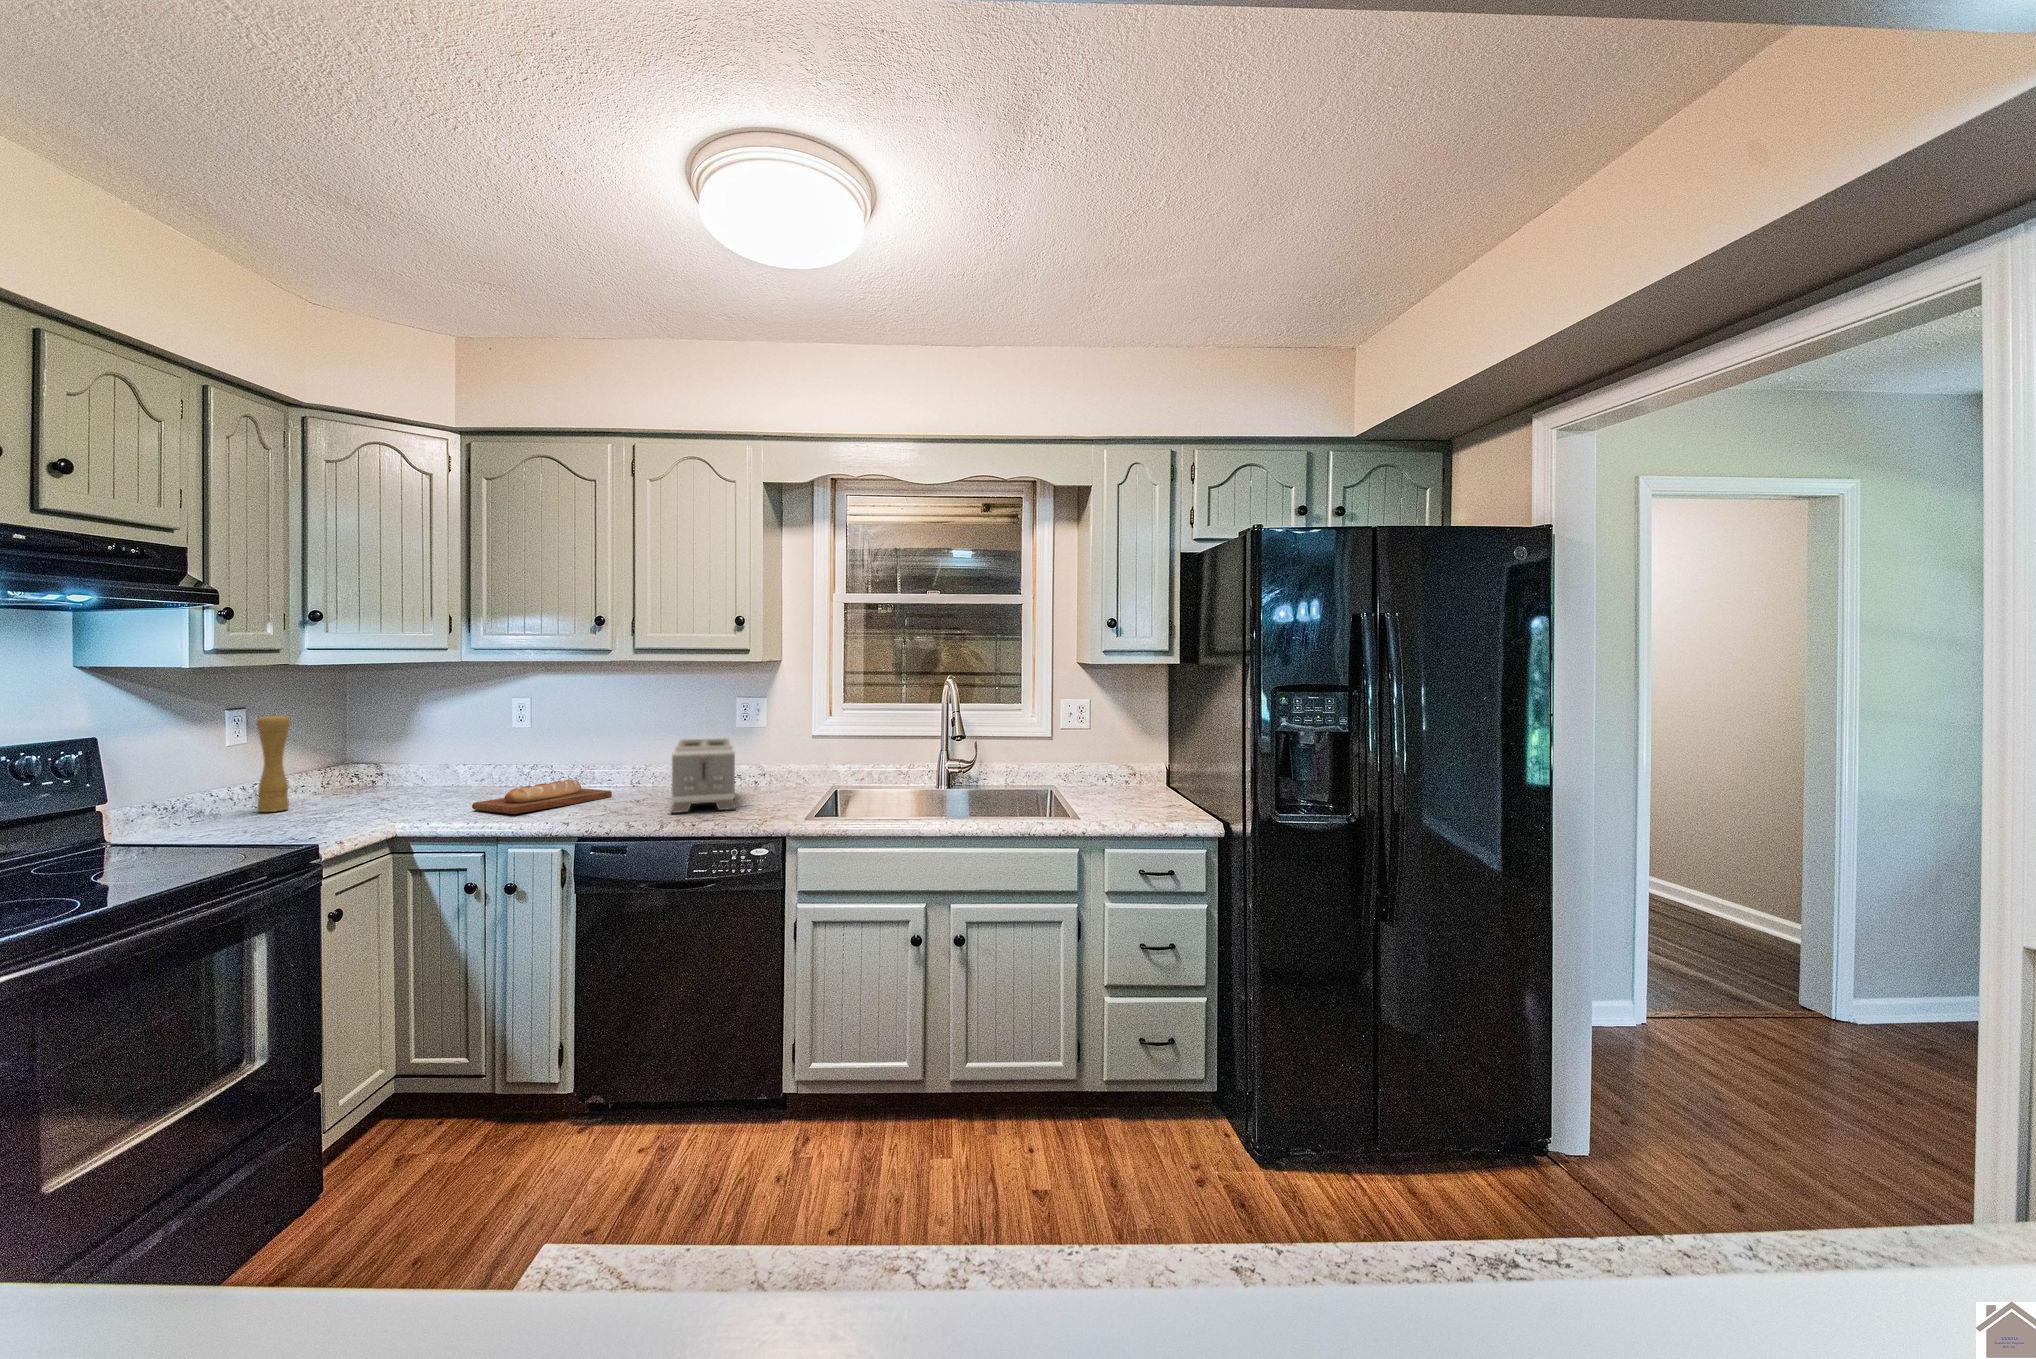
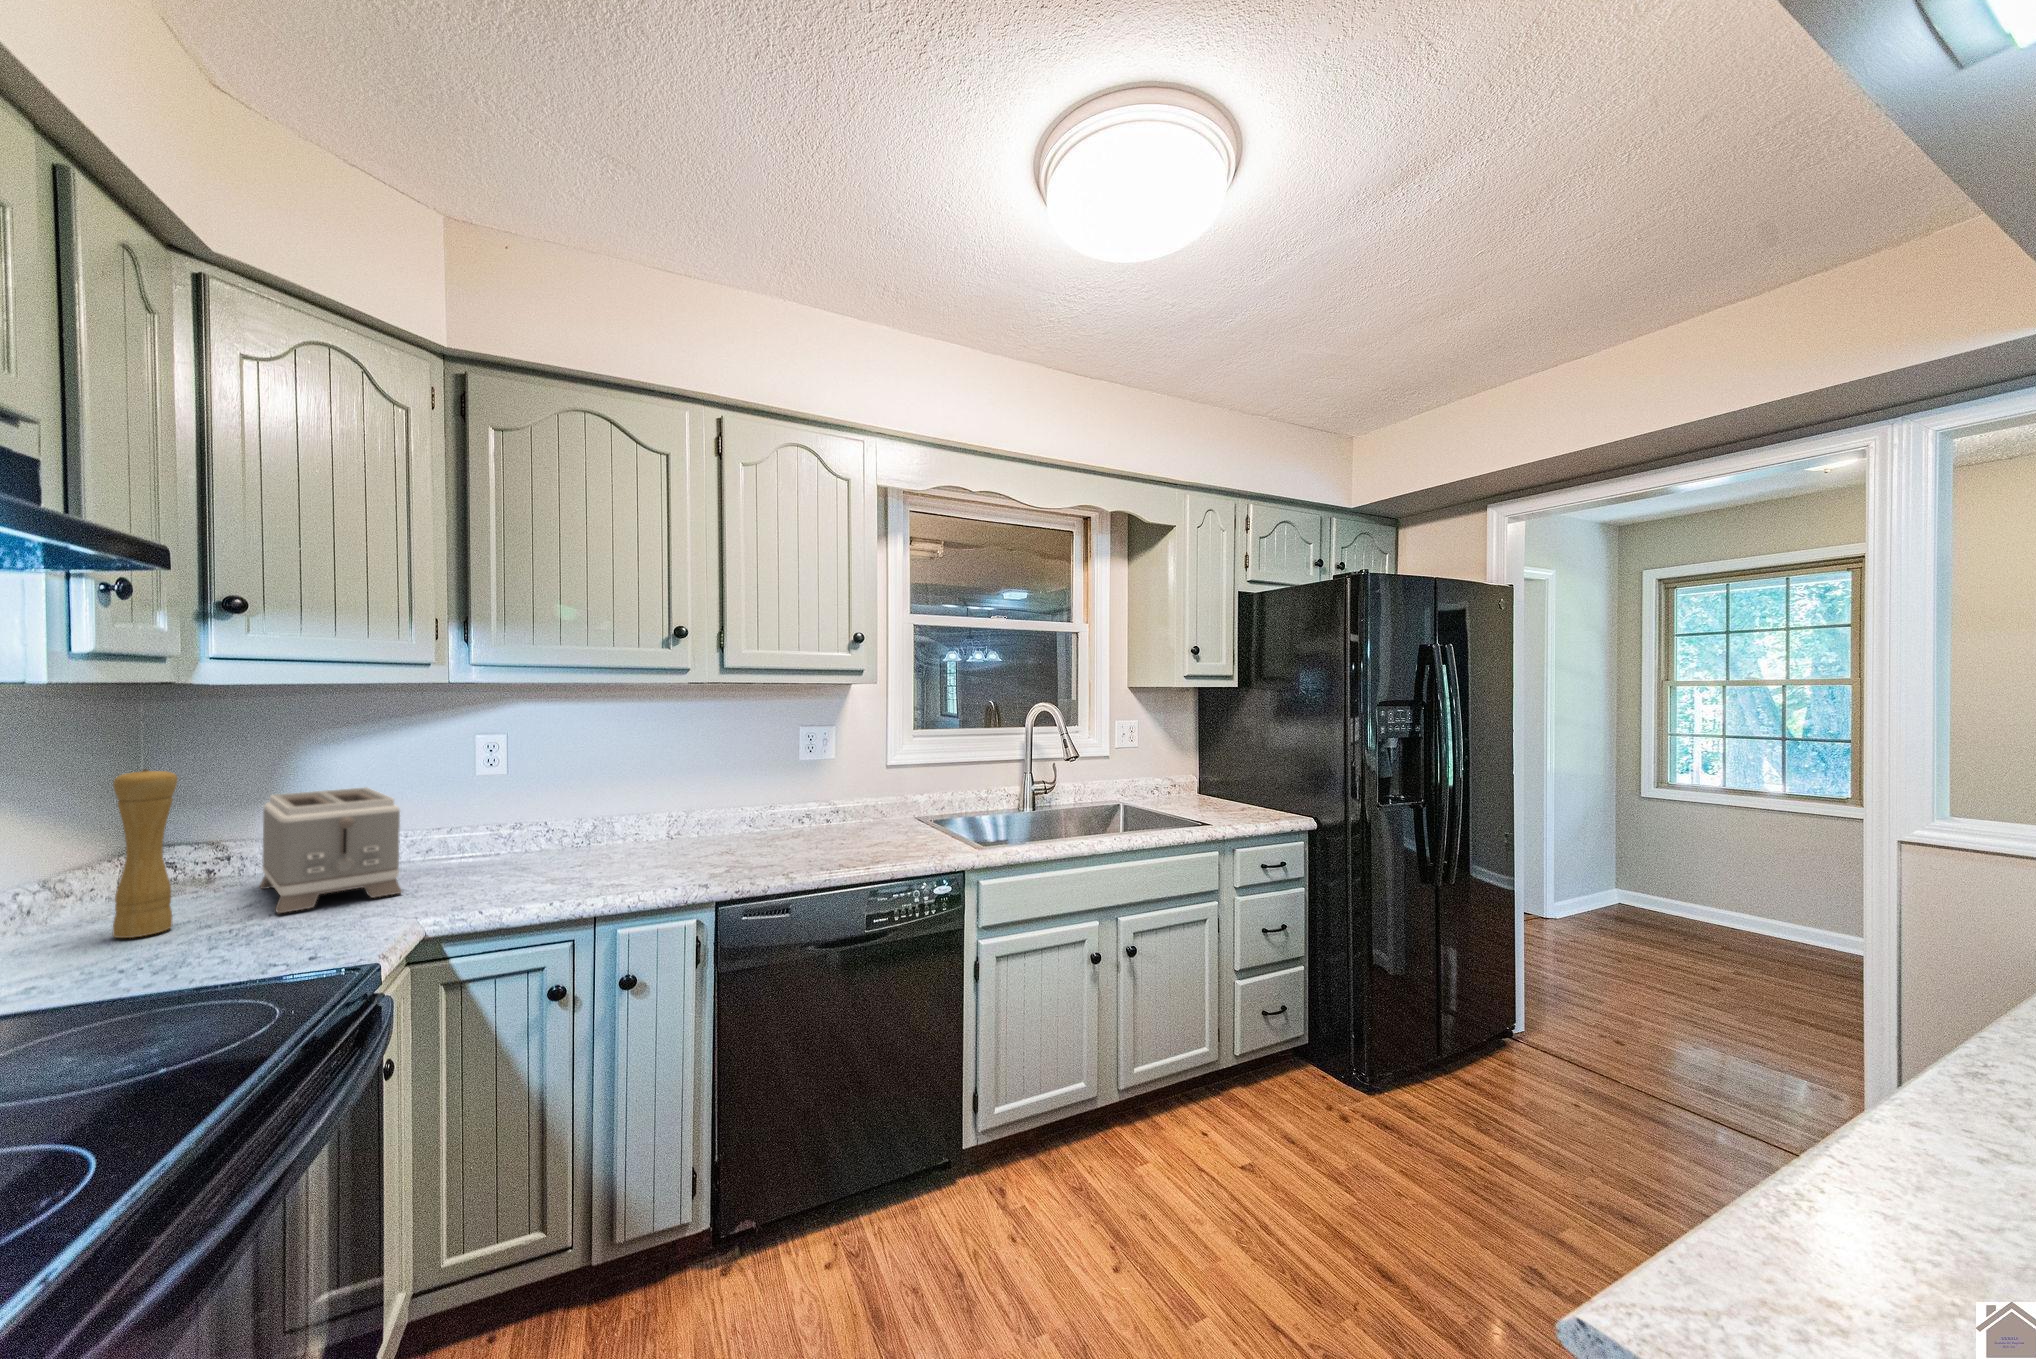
toaster: present [671,738,736,813] -> present [260,787,402,913]
bread loaf: present [472,780,612,814] -> none [530,835,675,887]

